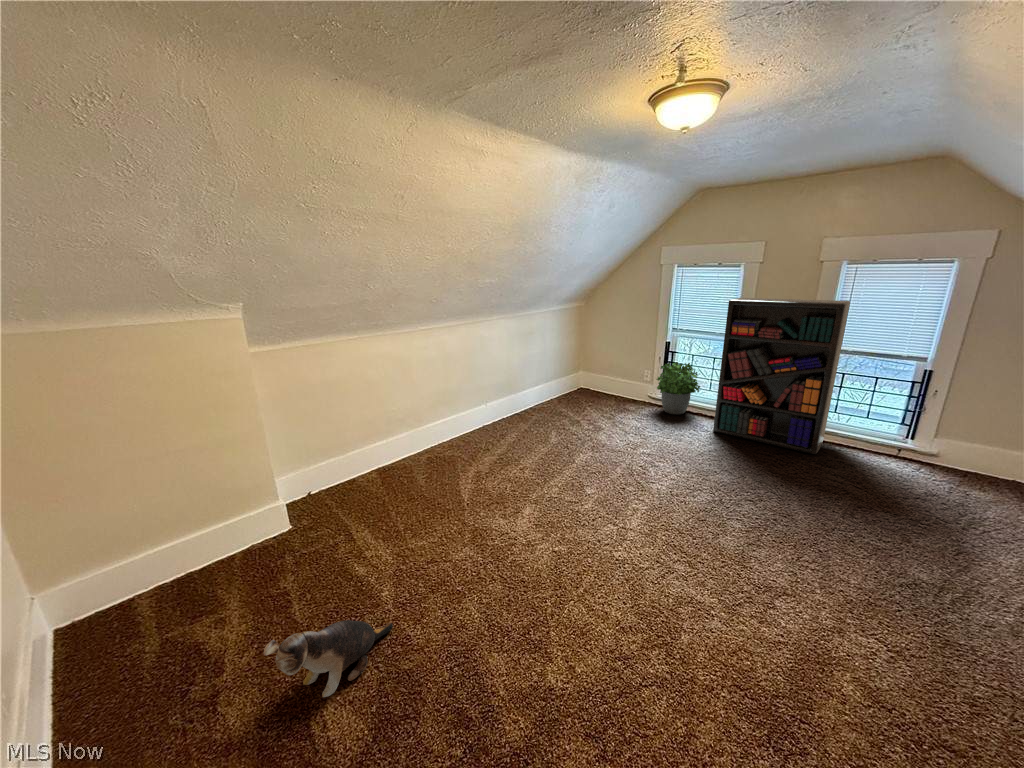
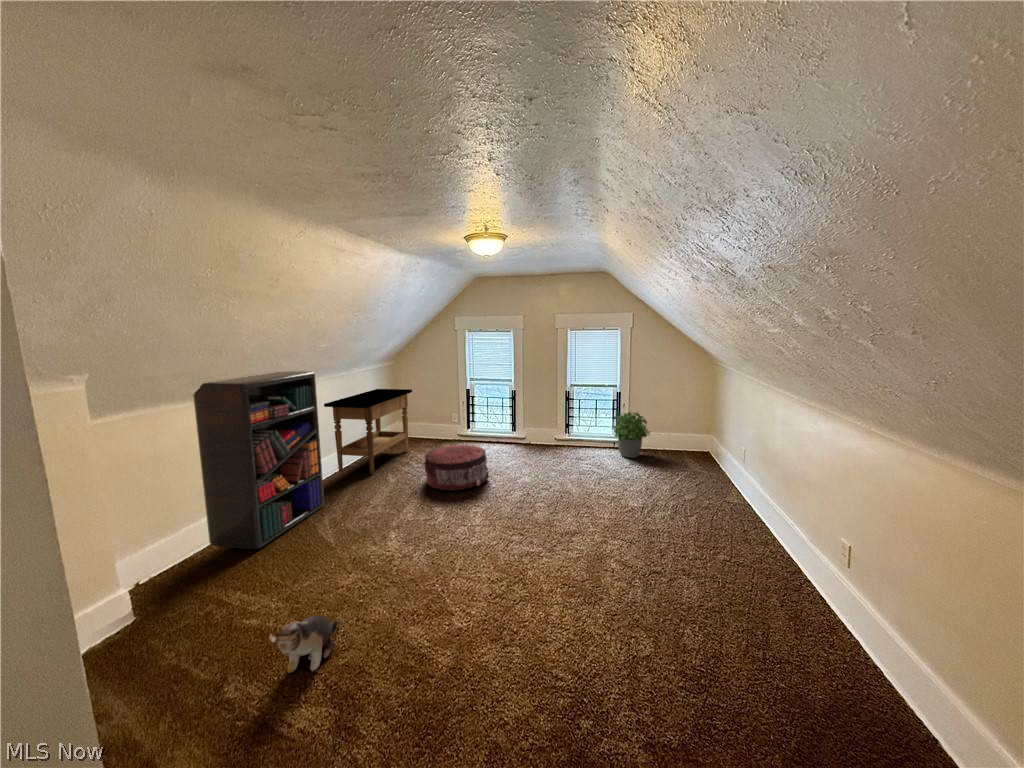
bookshelf: present [713,298,850,454] -> present [193,371,324,549]
side table: none [492,332,597,429] -> present [324,389,412,474]
potted plant: present [657,362,700,414] -> present [612,412,650,458]
pouf: none [586,411,669,474] -> present [424,445,489,490]

